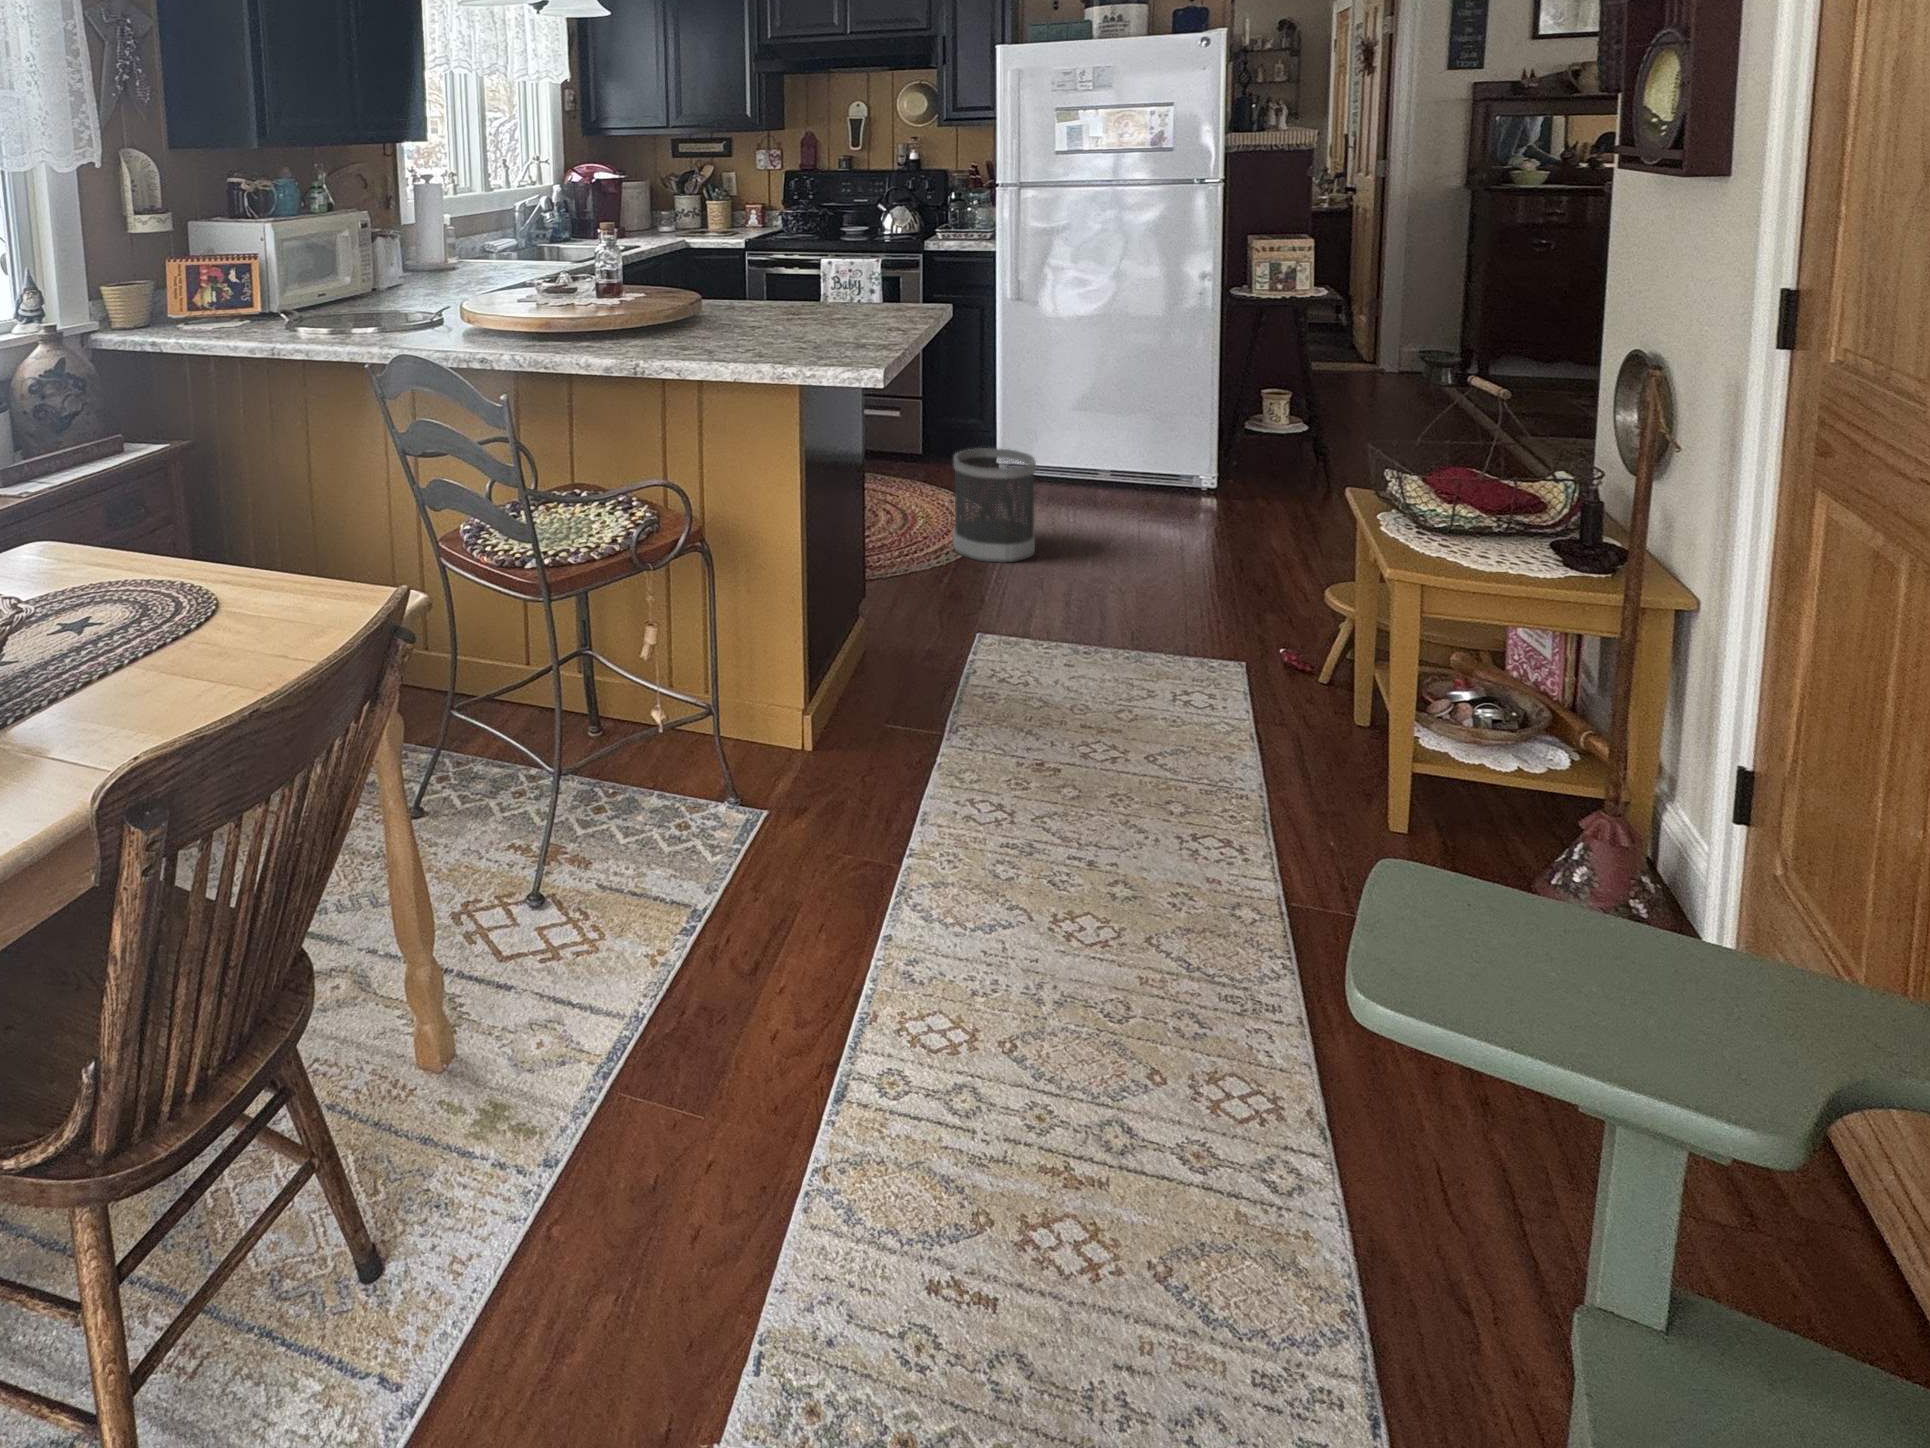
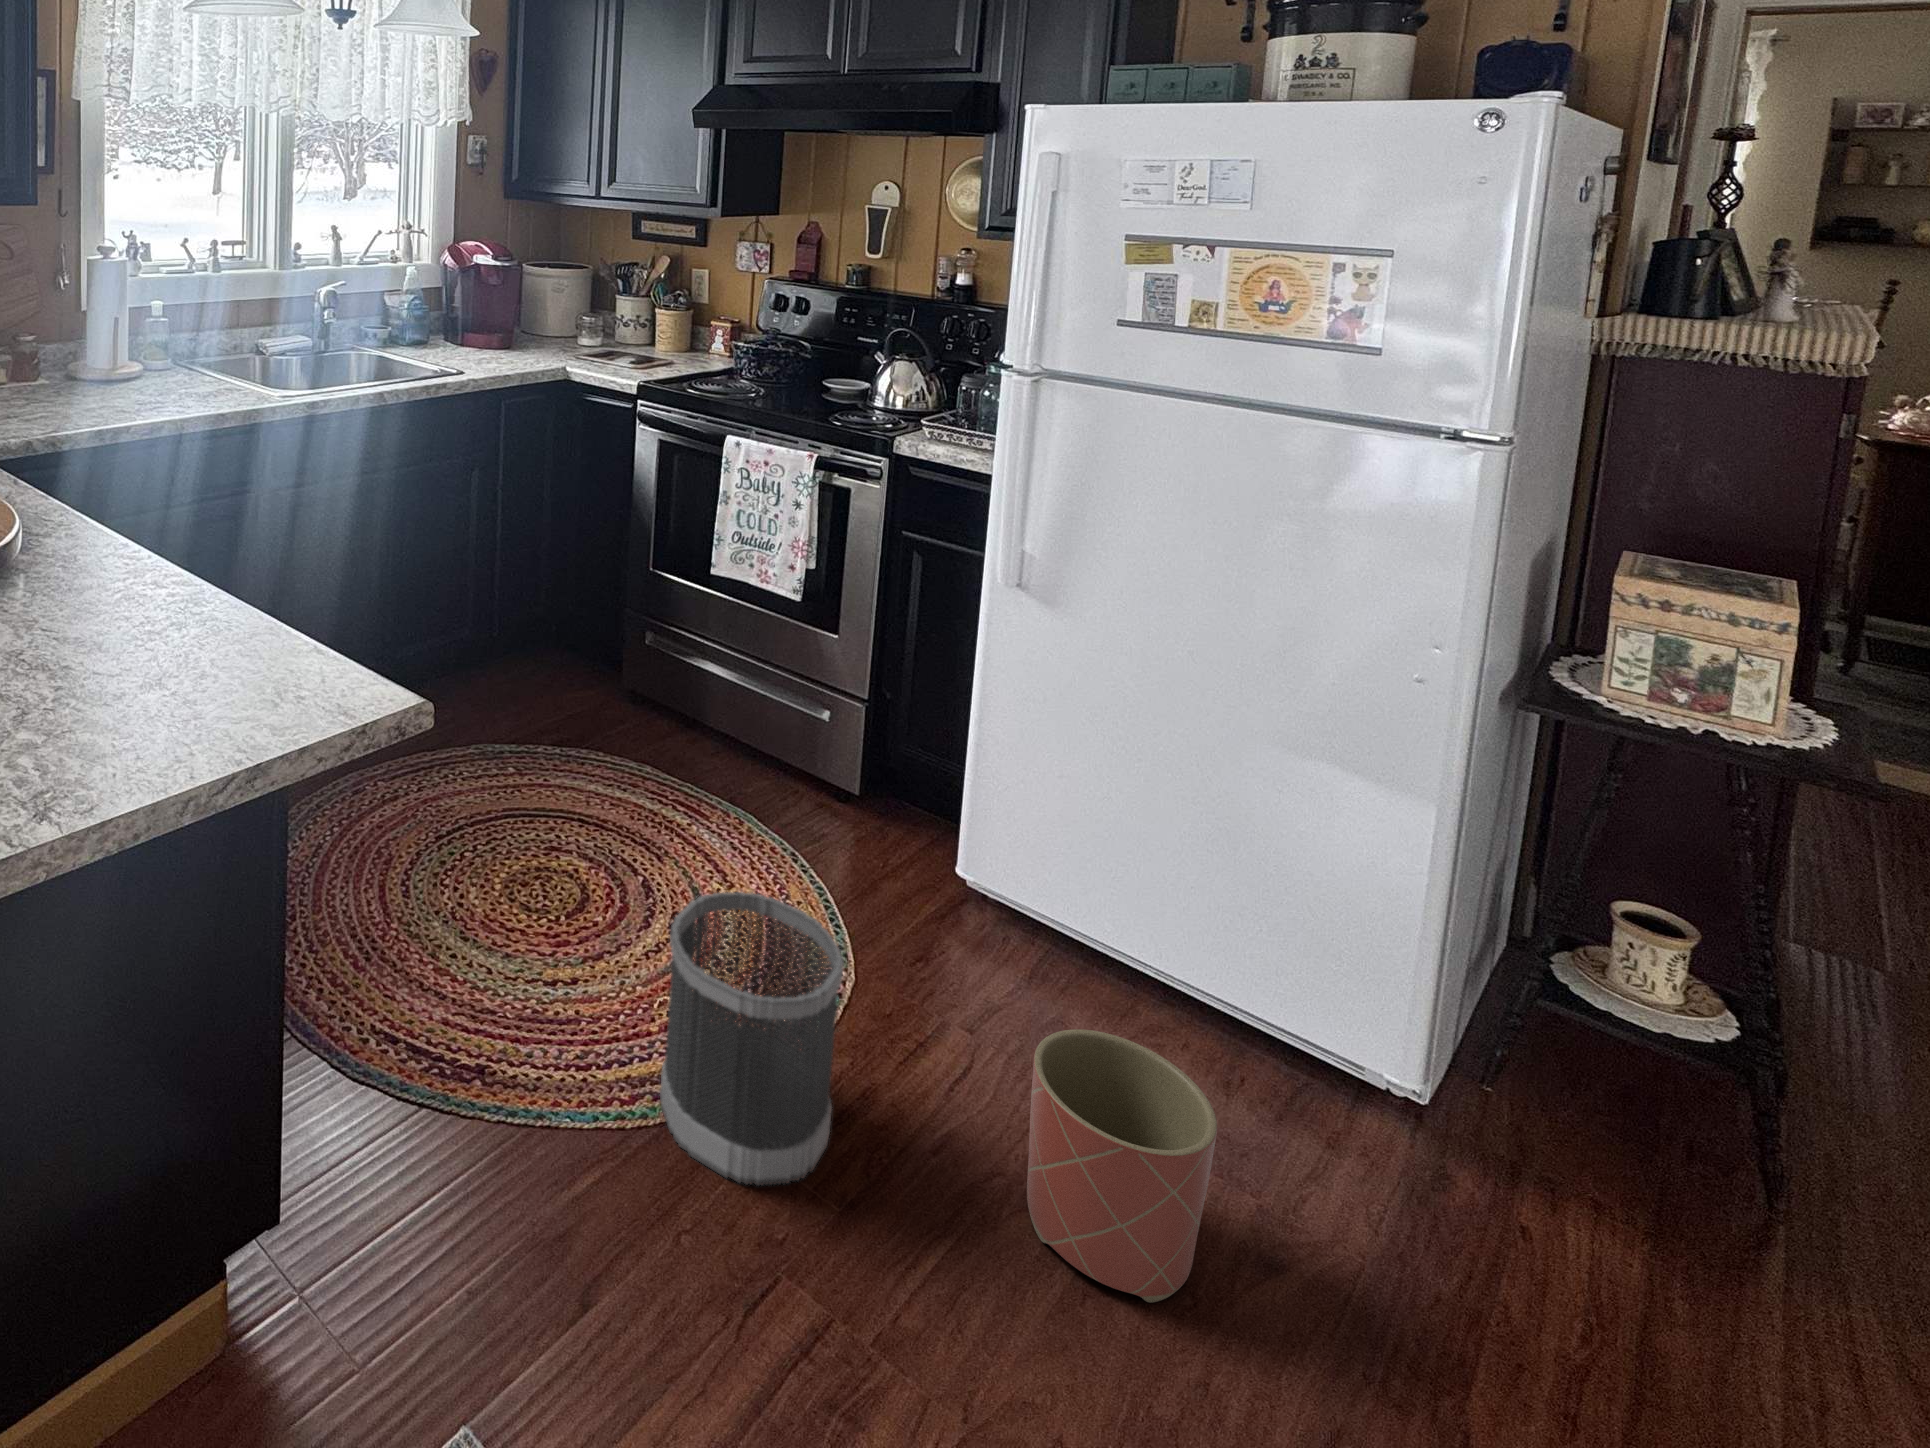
planter: none [1111,461,1186,549] -> present [1027,1029,1217,1303]

